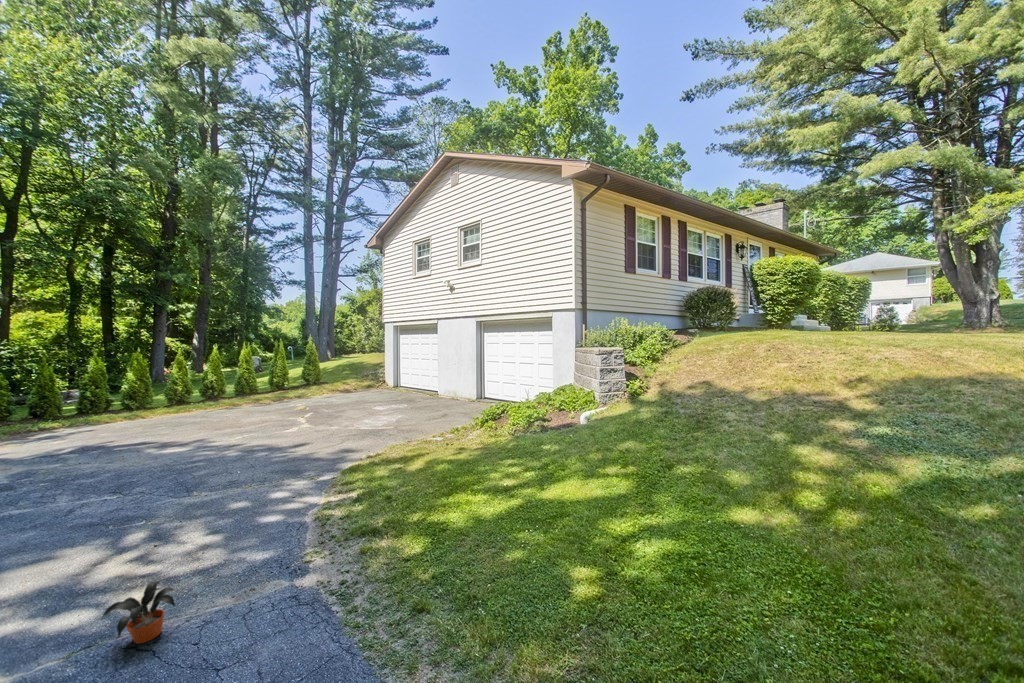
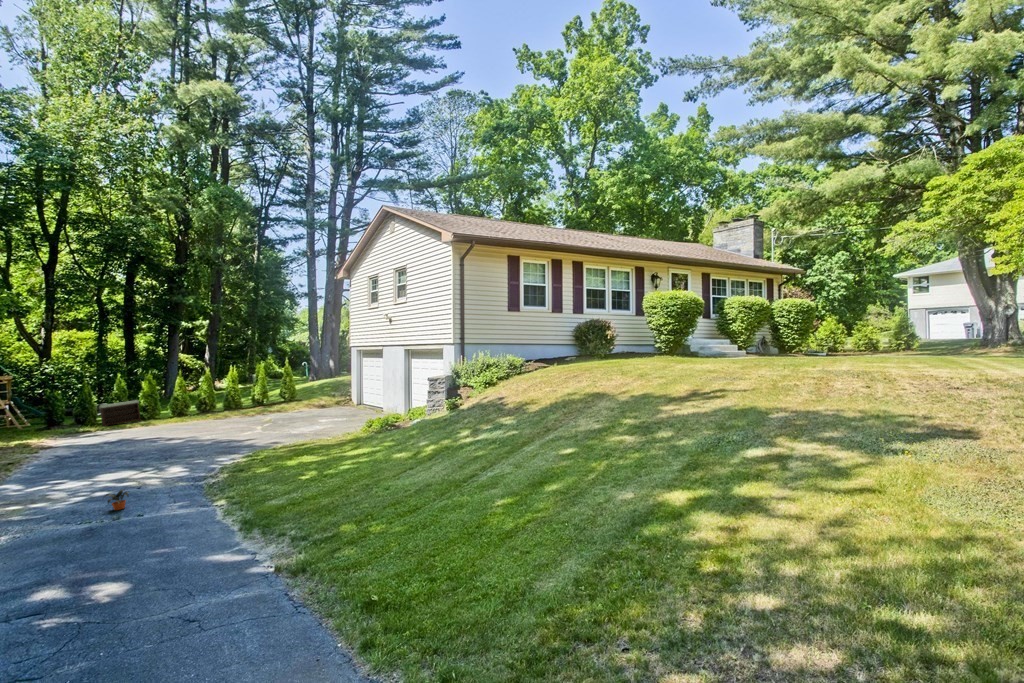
bench: none [65,385,126,421] -> present [99,400,141,426]

